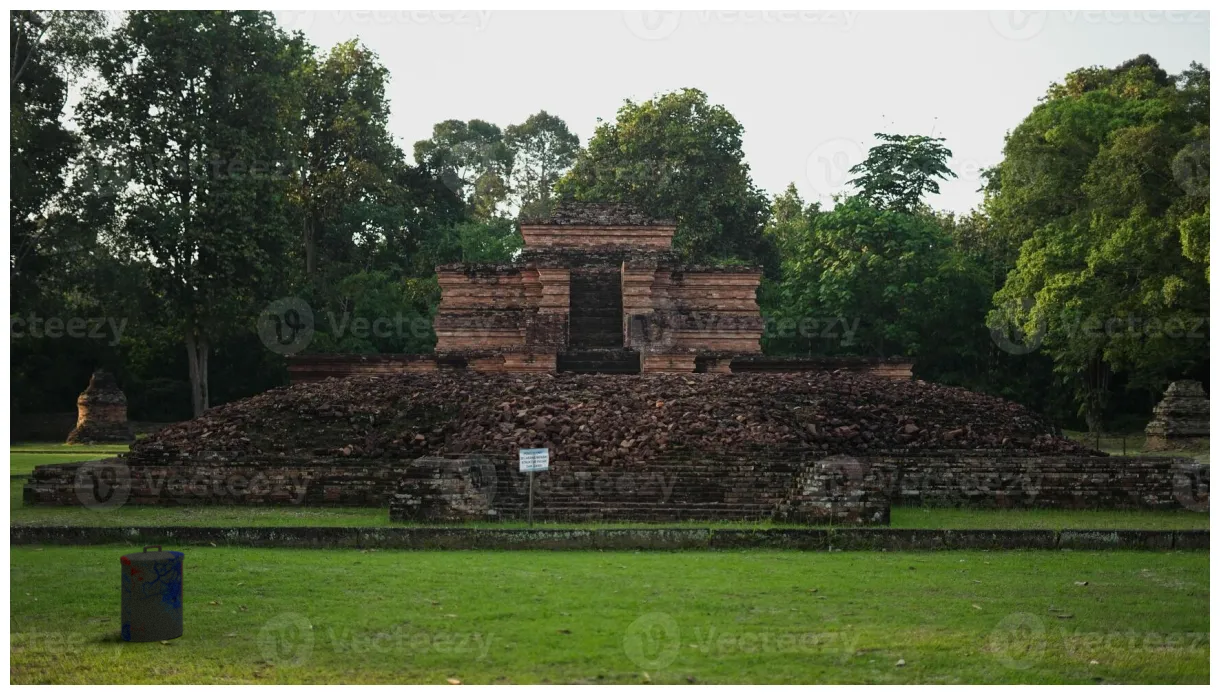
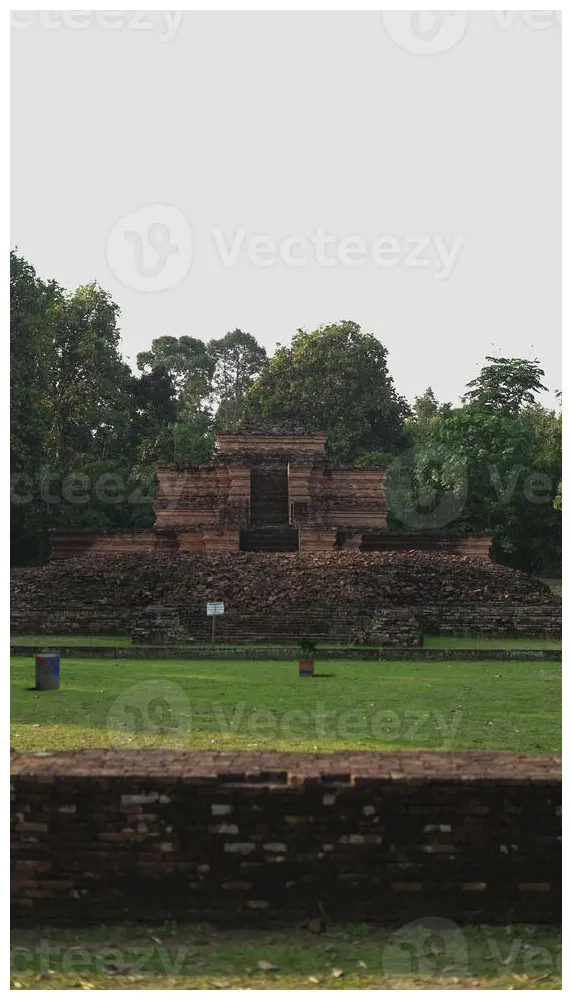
potted tree: none [722,512,777,594] -> present [296,640,319,677]

